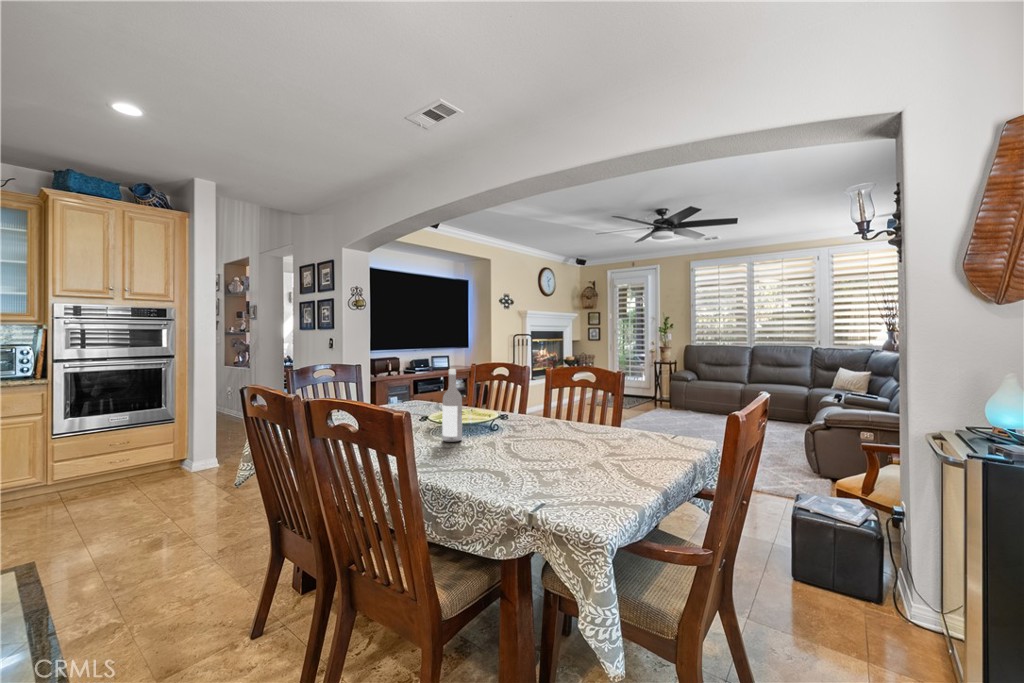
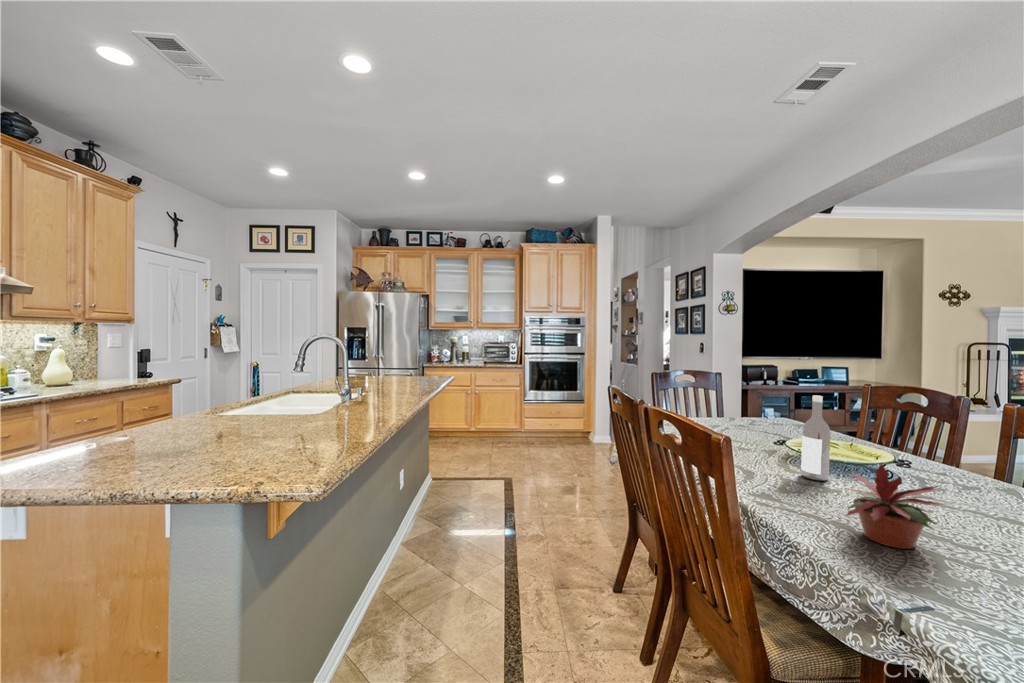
potted plant: none [476,409,544,474] -> present [846,463,947,549]

